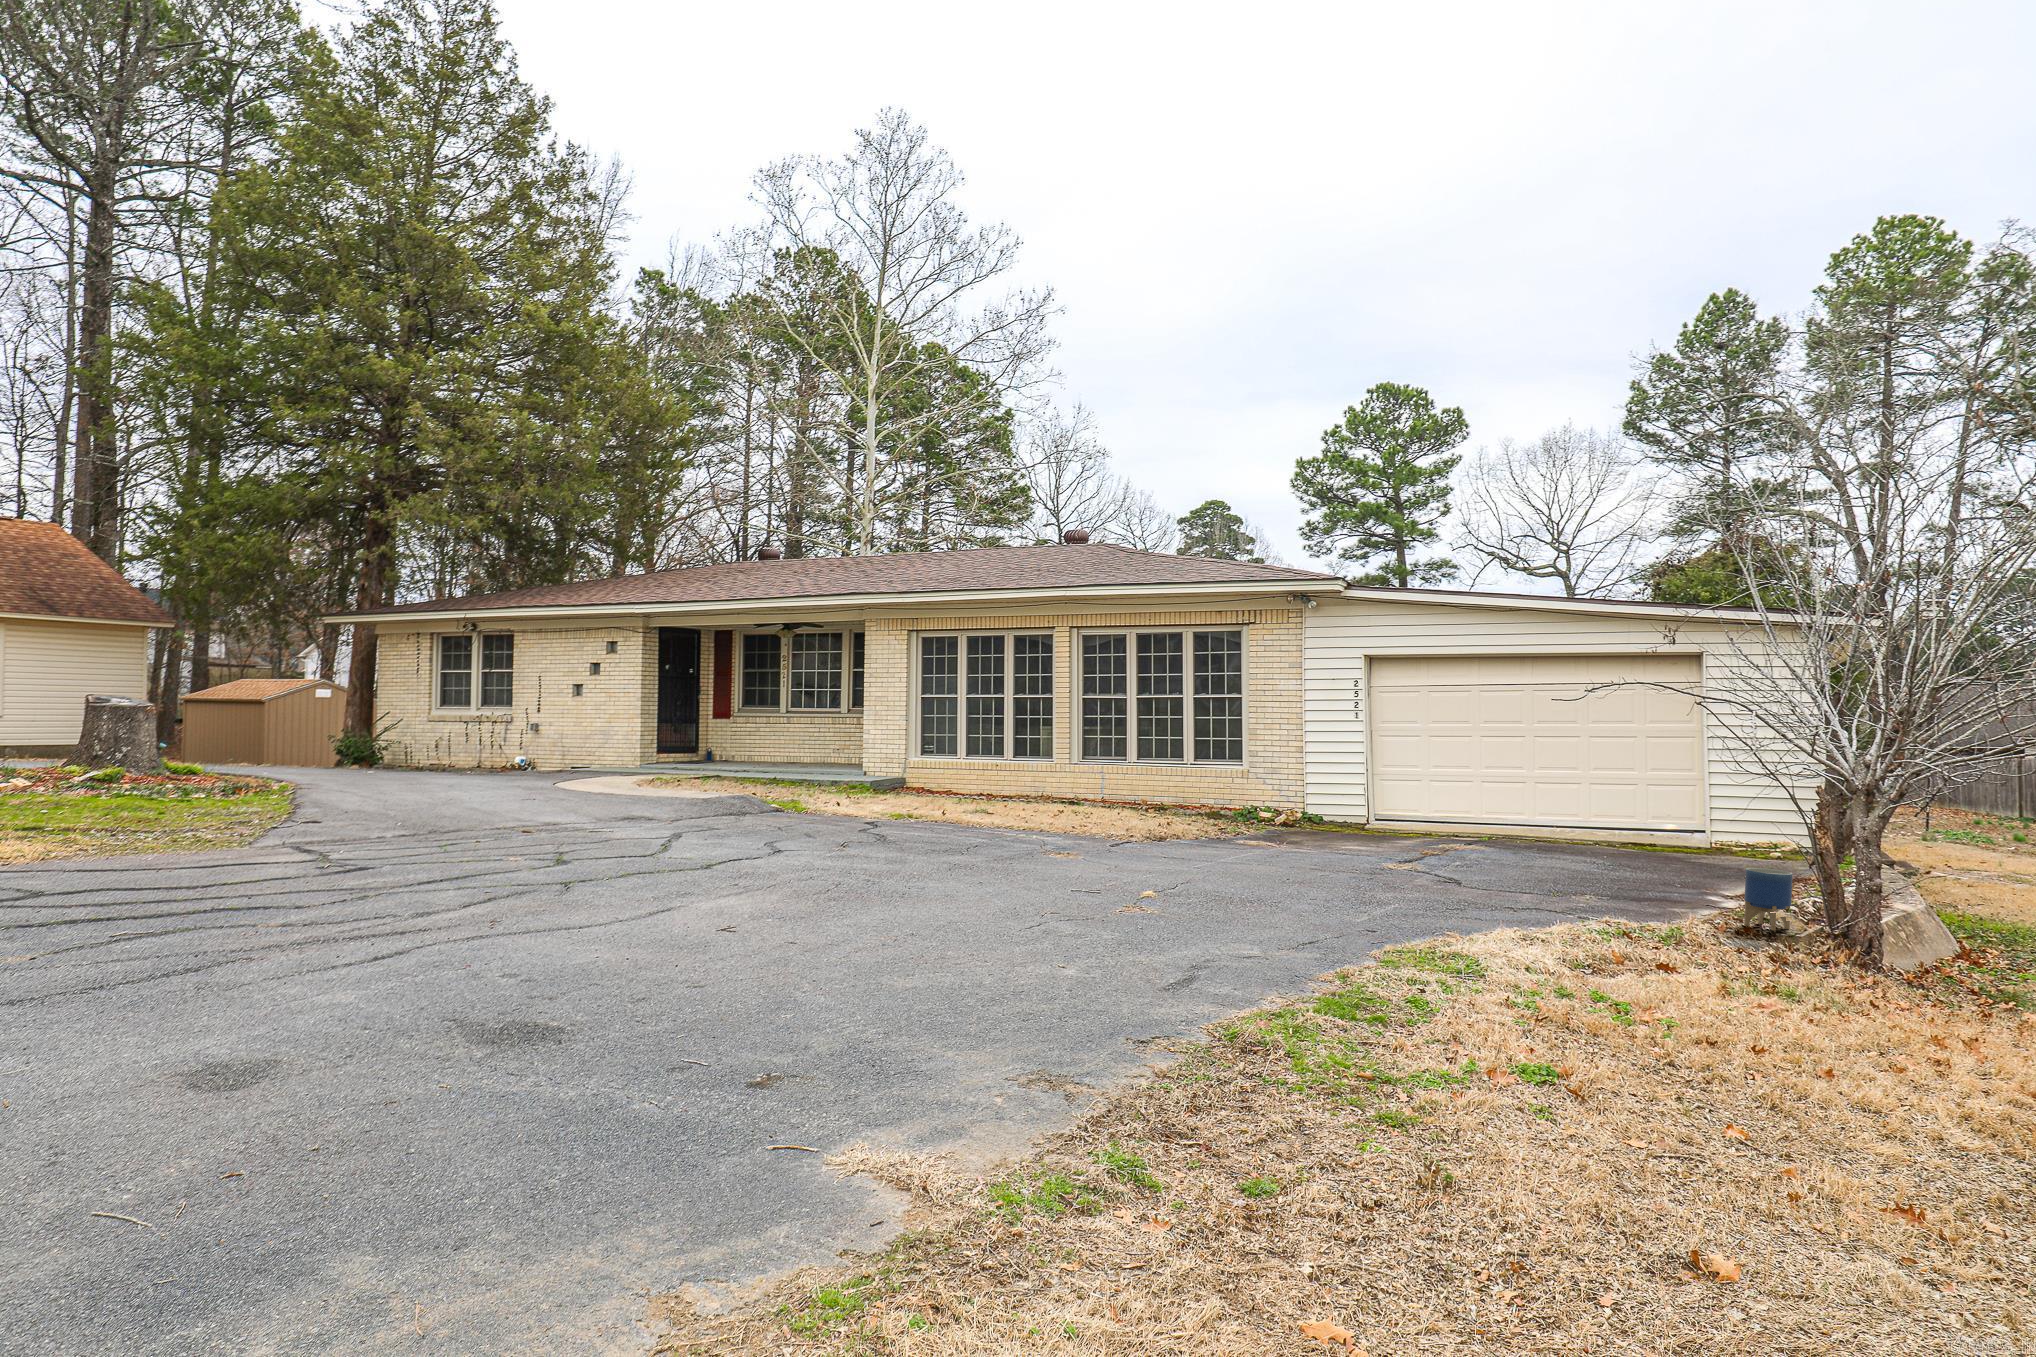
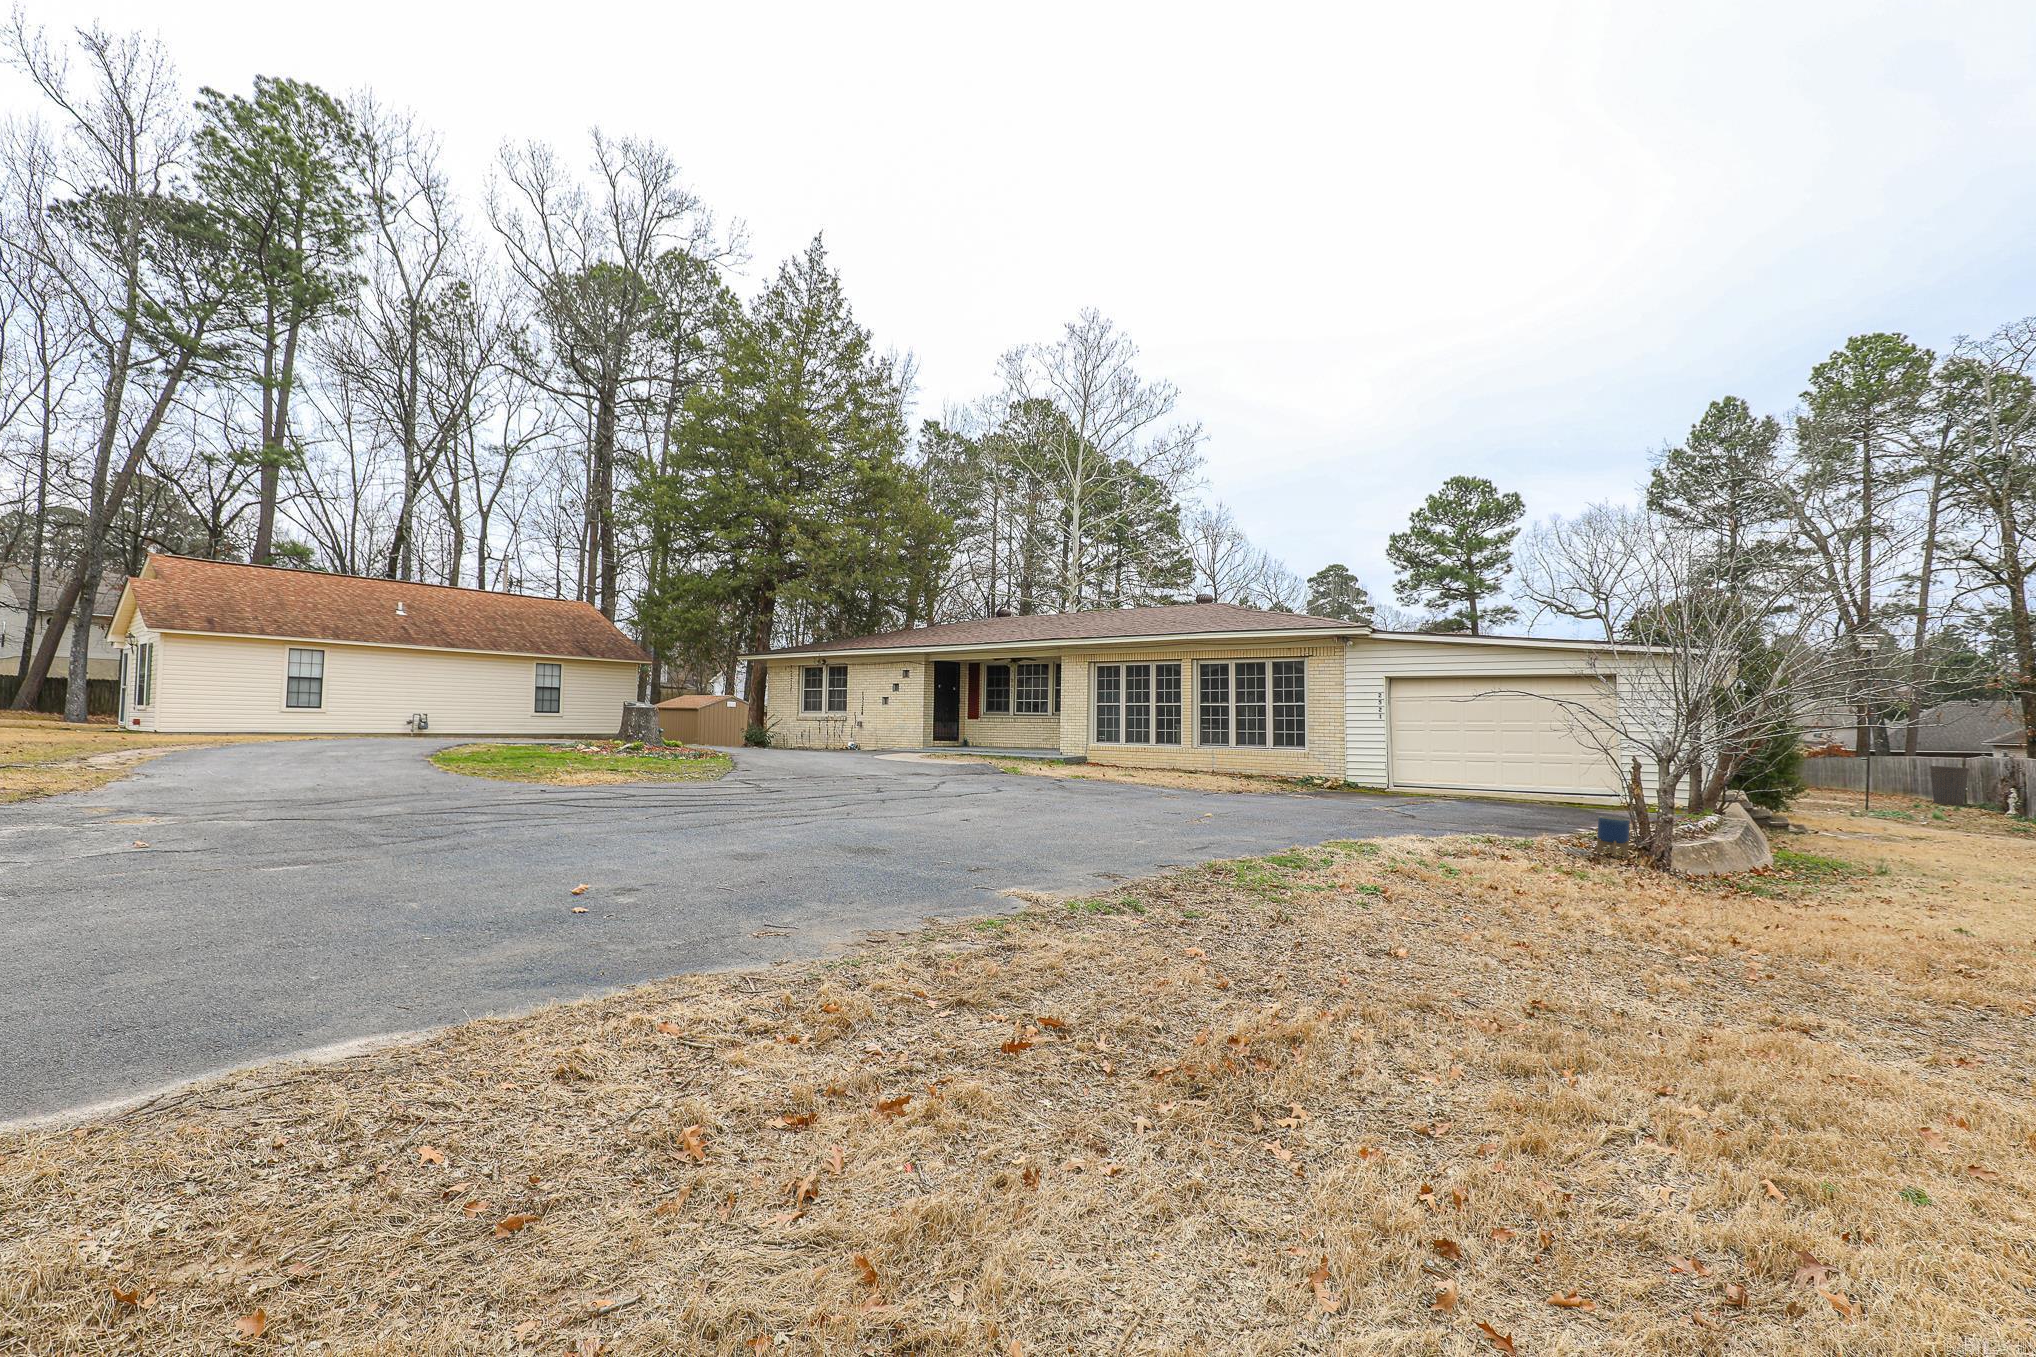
trash can: none [1965,766,2008,814] -> present [1930,766,1969,805]

